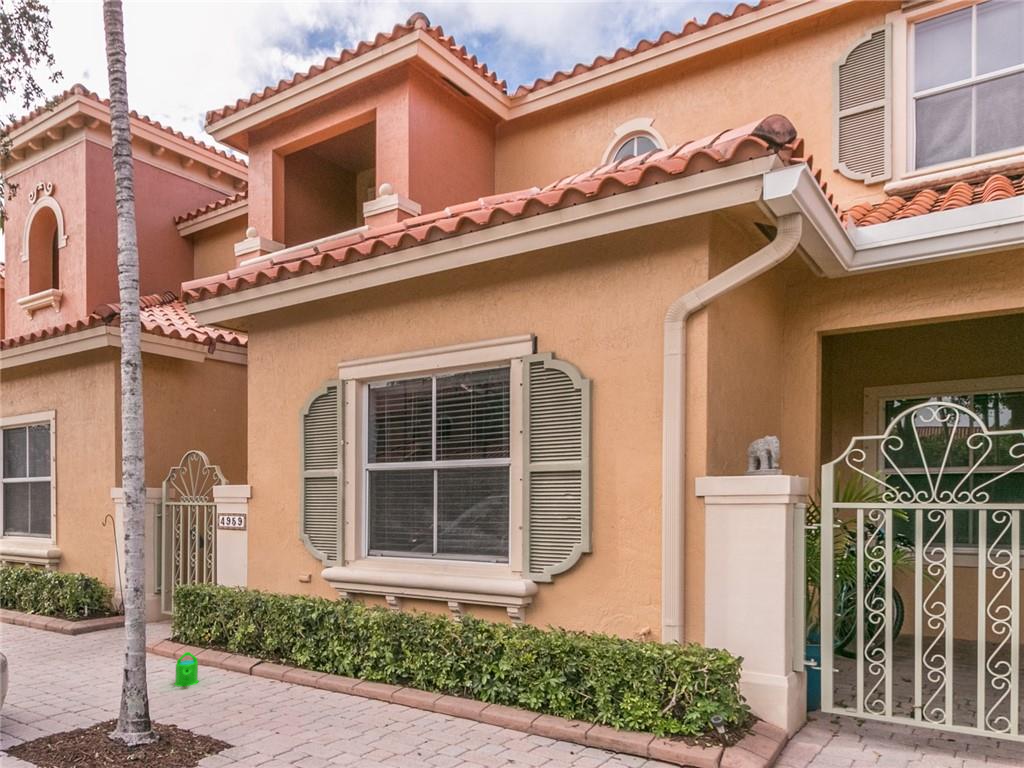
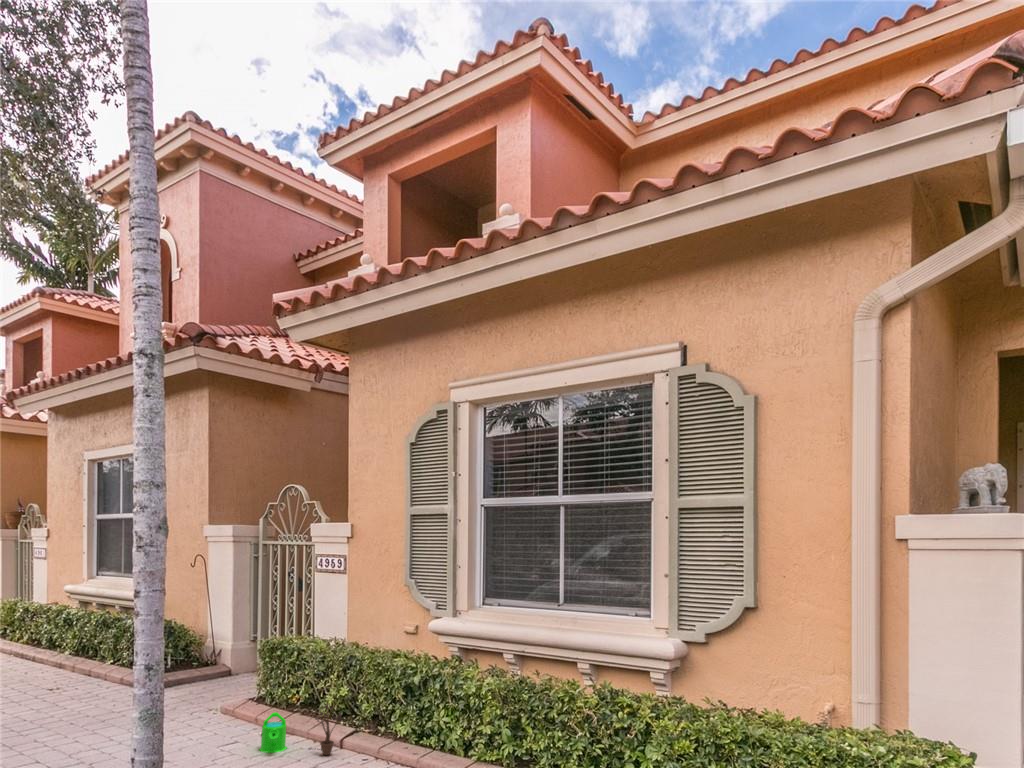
decorative plant: none [219,641,249,685] -> present [315,703,343,755]

